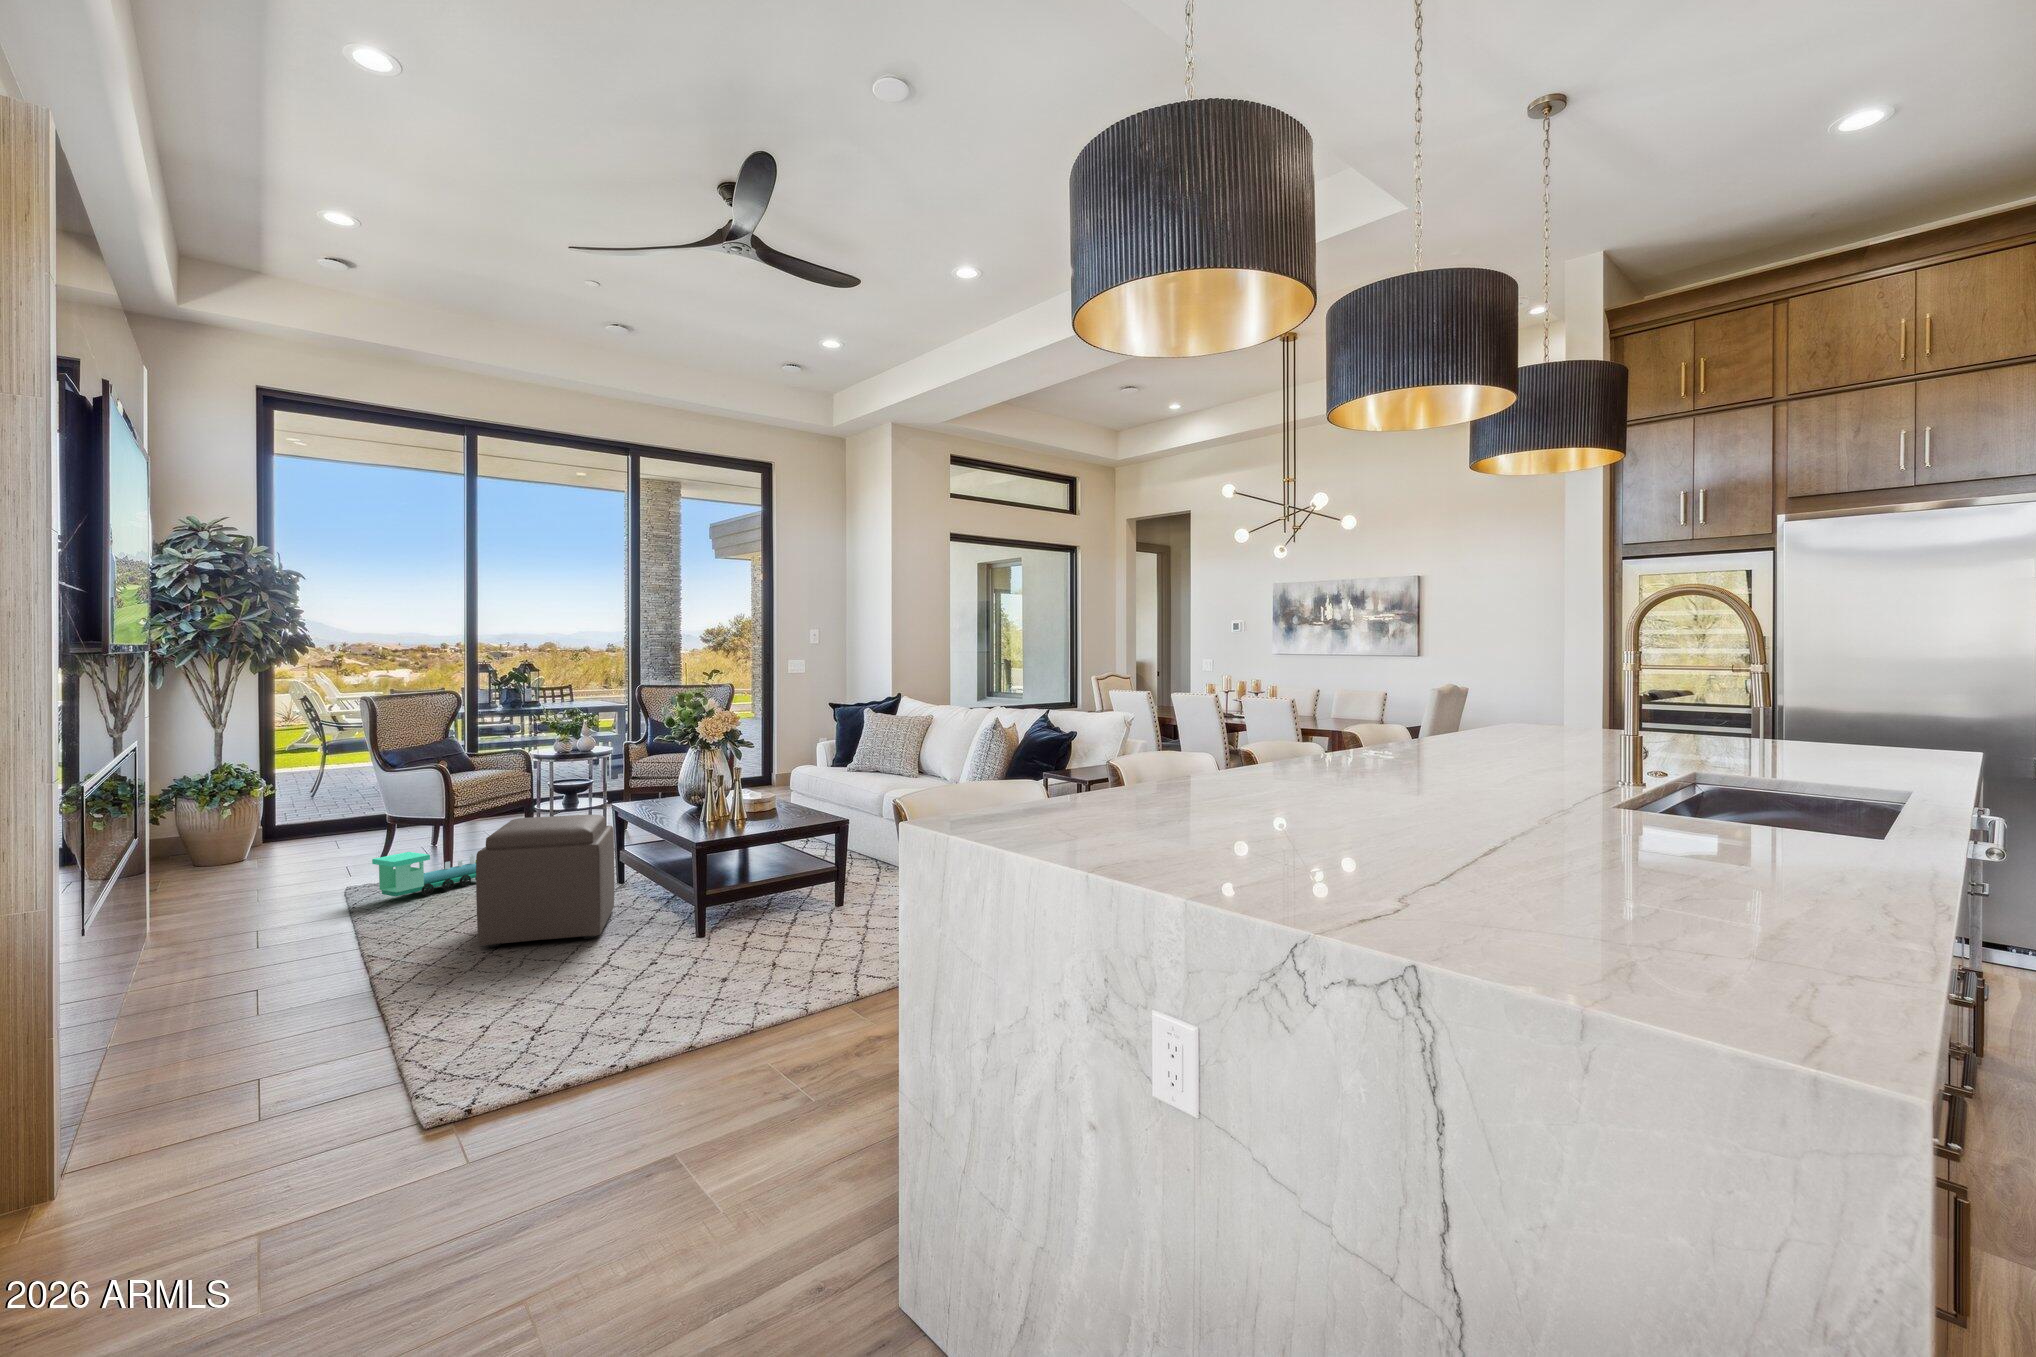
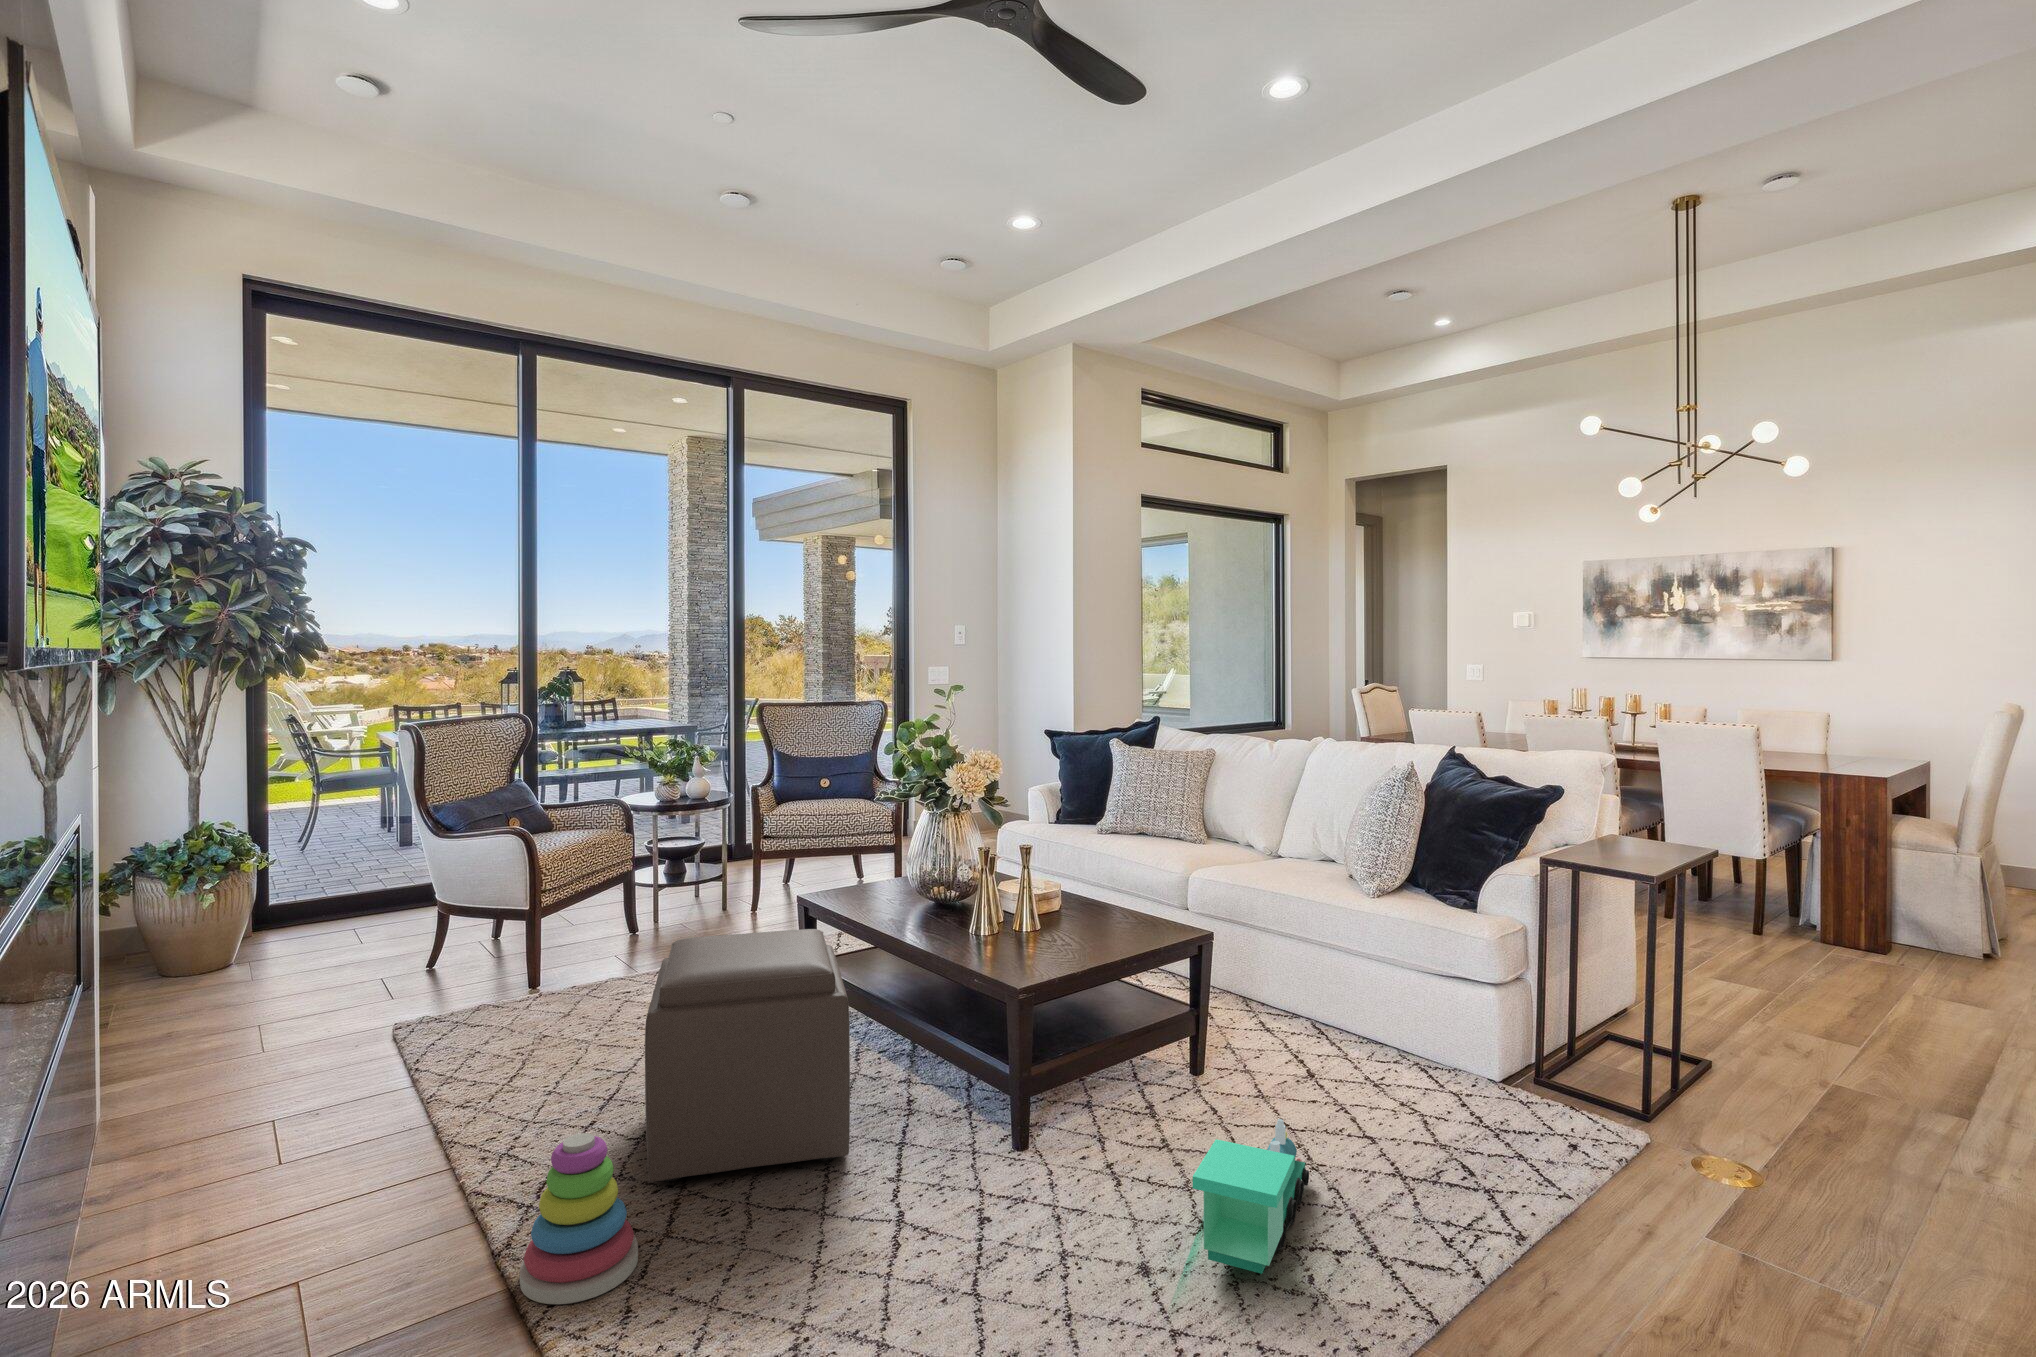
toy train: present [372,852,476,897] -> present [1193,1119,1309,1274]
stacking toy: none [392,906,461,988] -> present [520,1133,638,1304]

